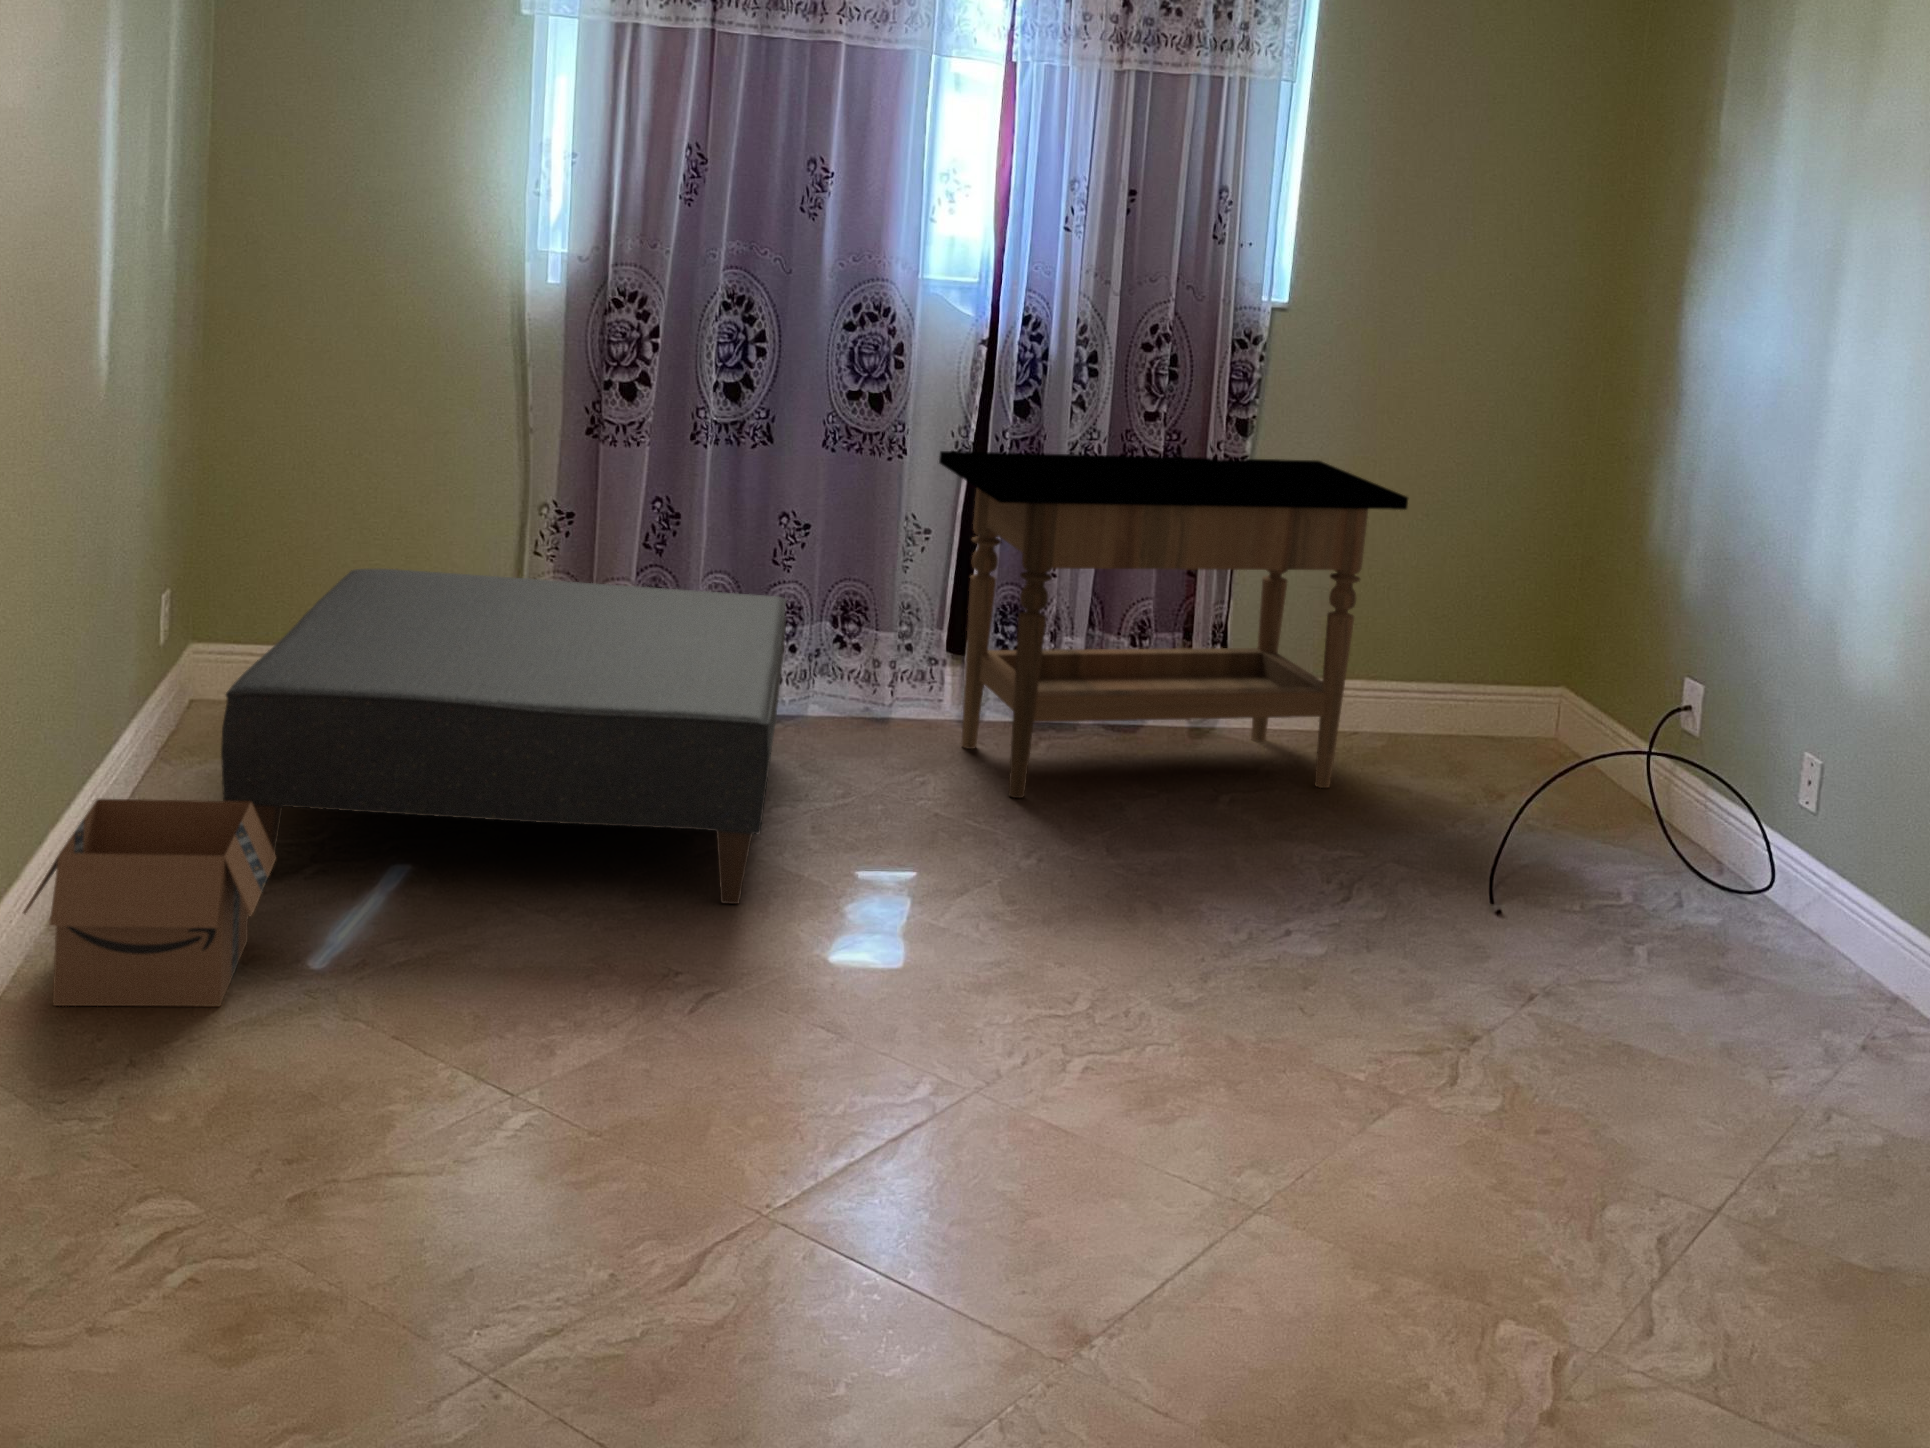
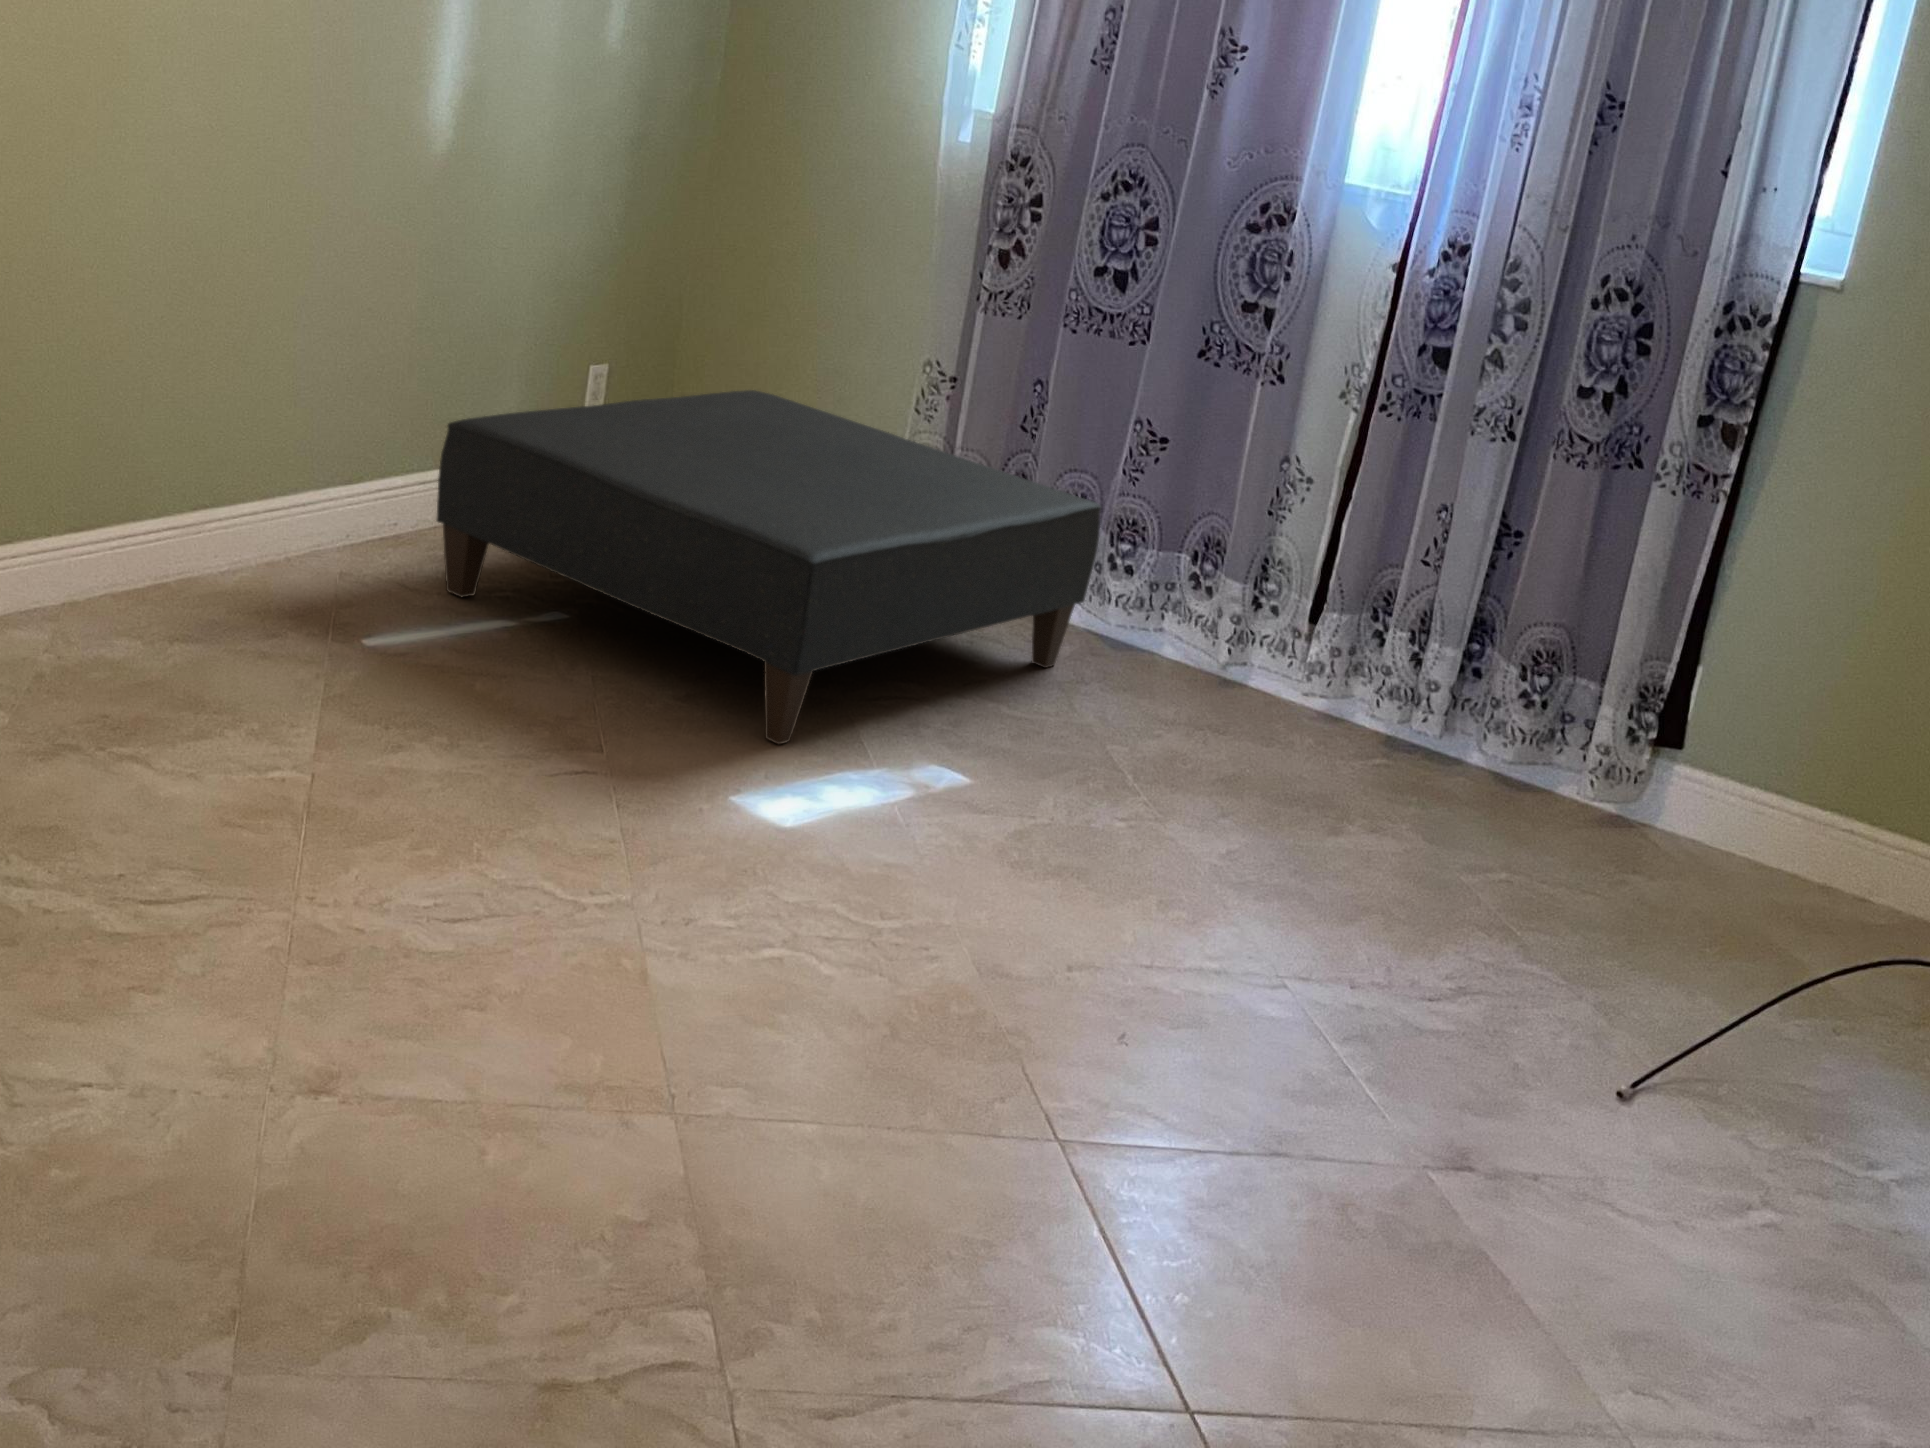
side table: present [939,451,1408,798] -> none [1241,380,1856,916]
cardboard box: present [23,798,276,1006] -> none [172,470,395,650]

